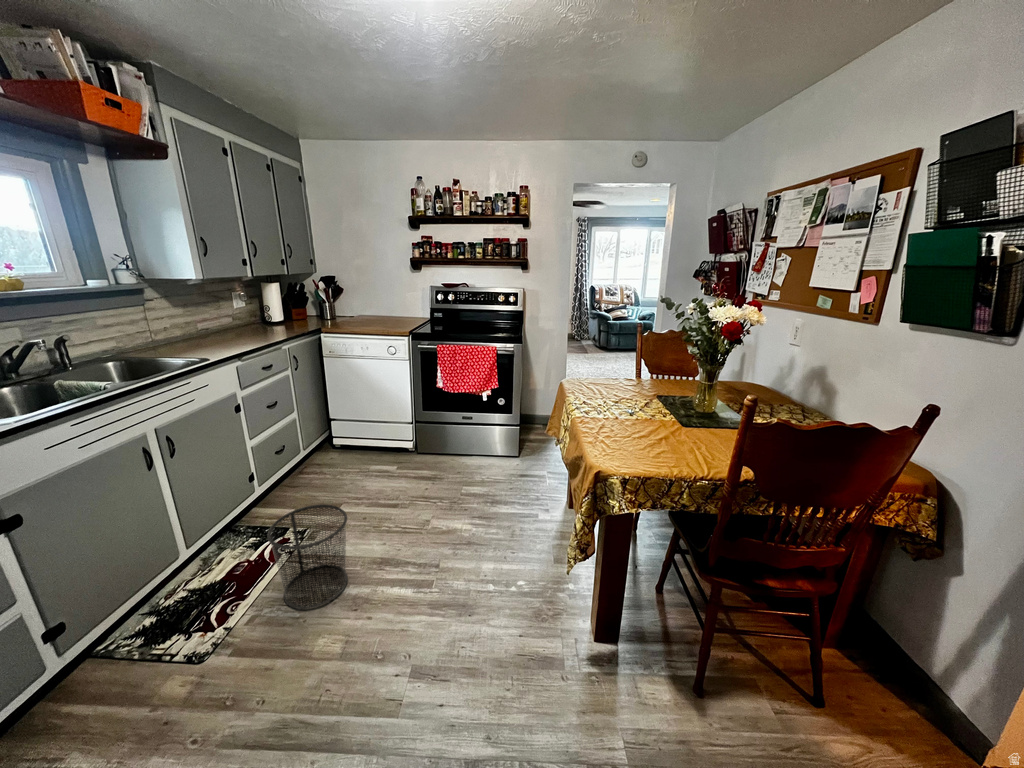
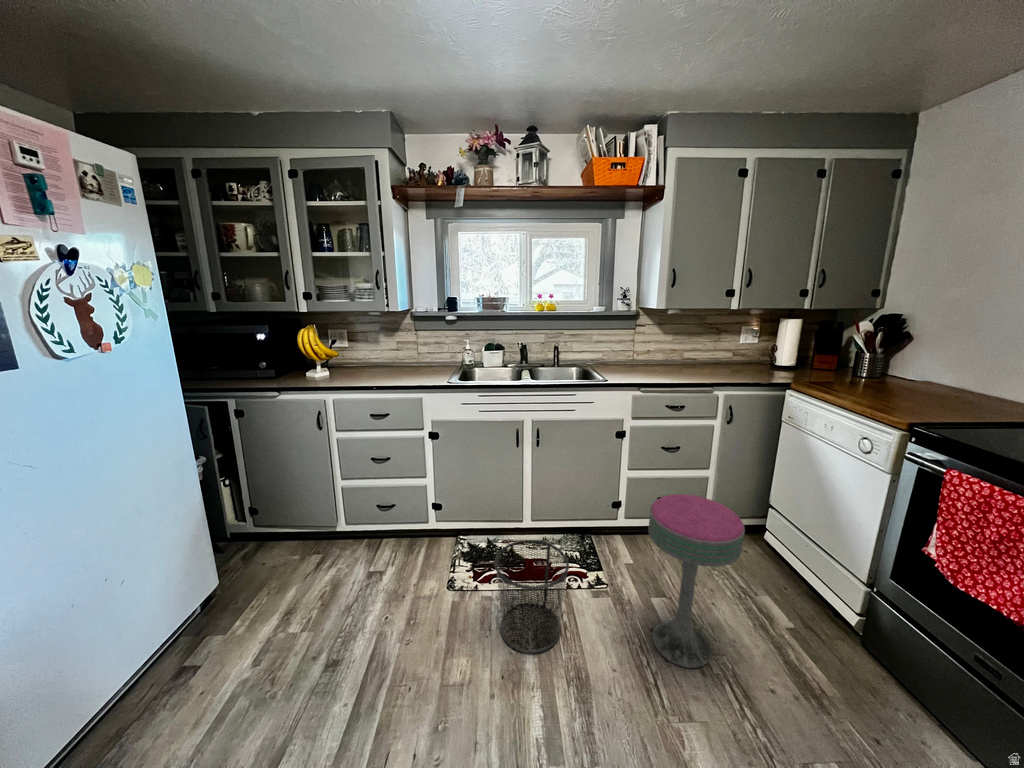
bar stool: none [345,407,406,520] -> present [648,494,745,668]

